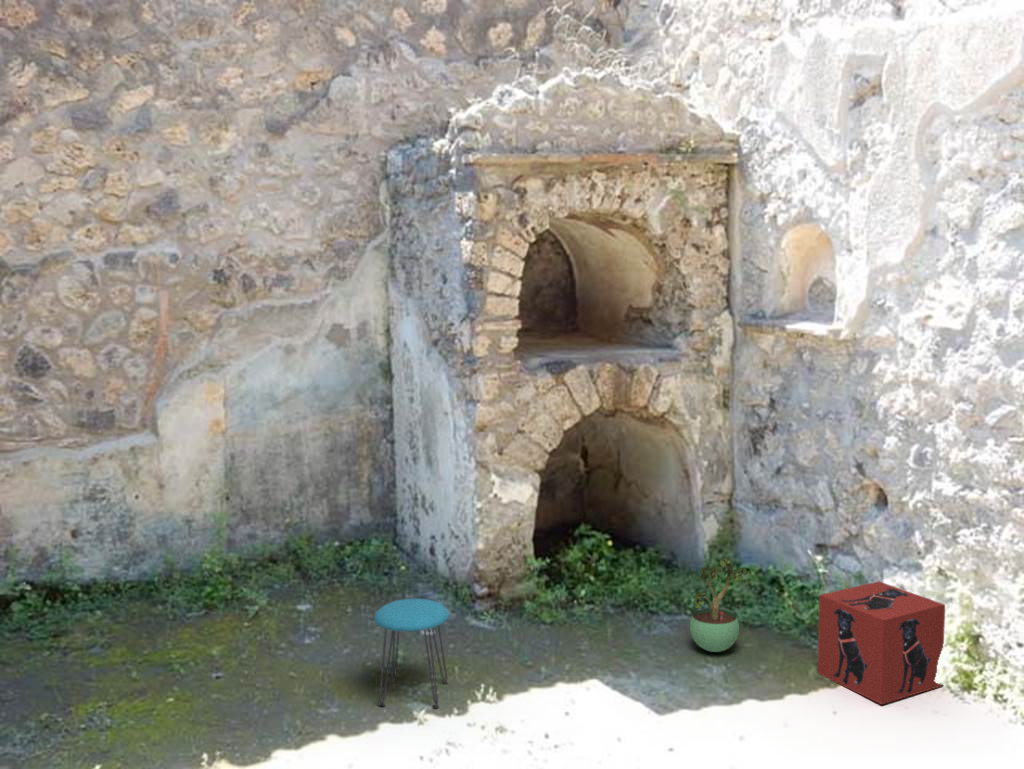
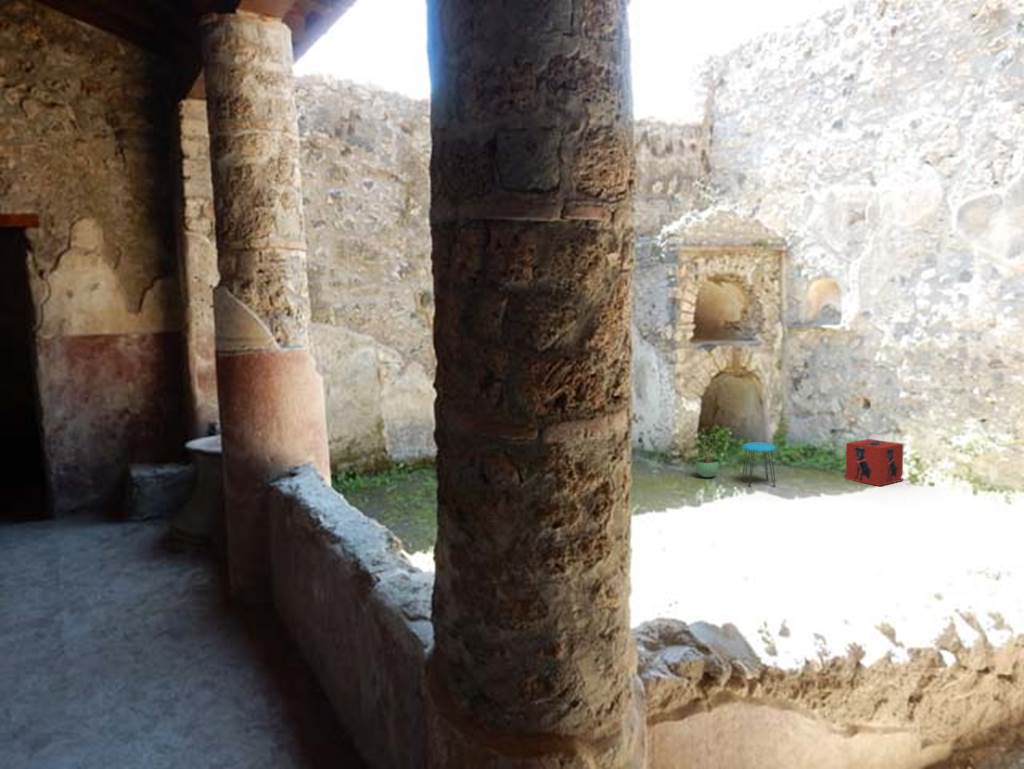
potted plant: present [690,557,748,652] -> present [695,433,722,477]
stool: present [374,599,449,708] -> present [742,442,776,486]

